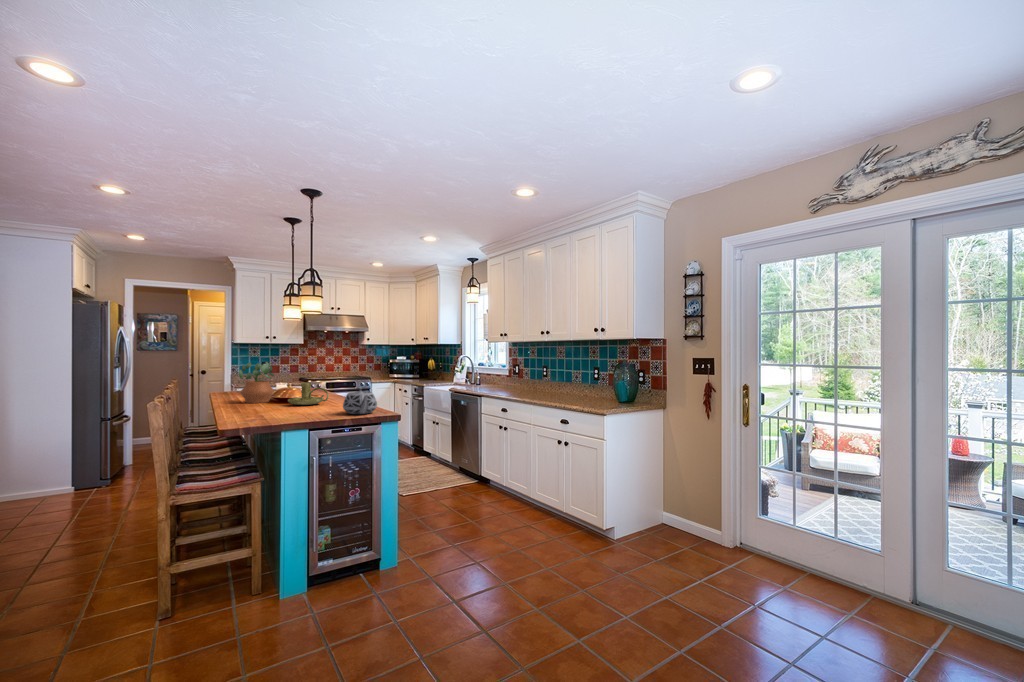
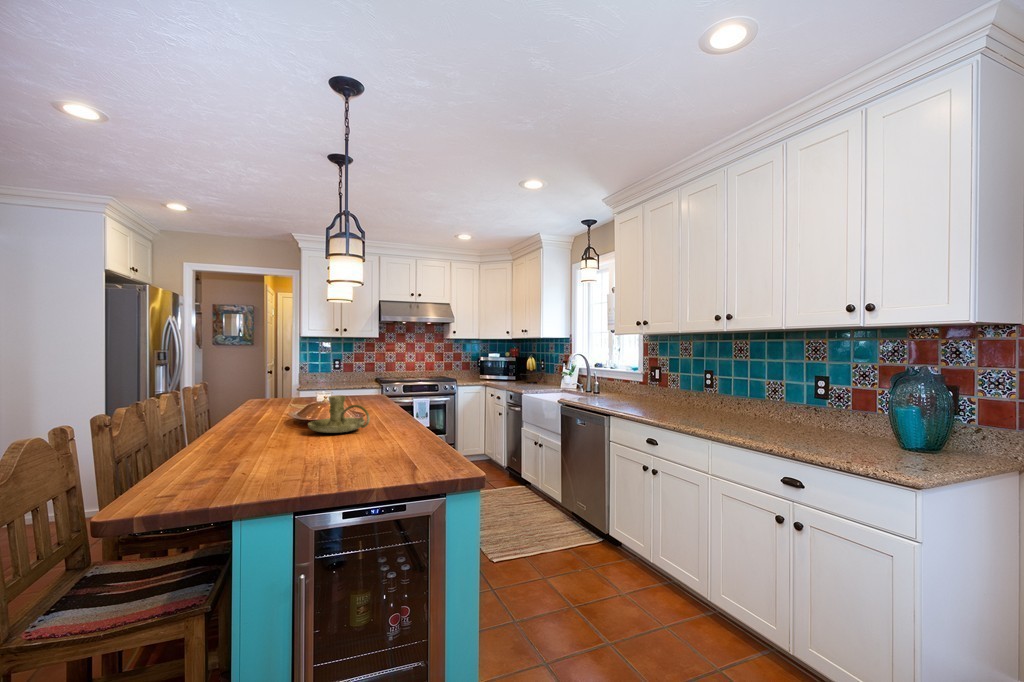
potted plant: present [239,362,274,403] -> none [252,361,306,424]
teapot: present [343,387,377,414] -> none [369,415,435,471]

